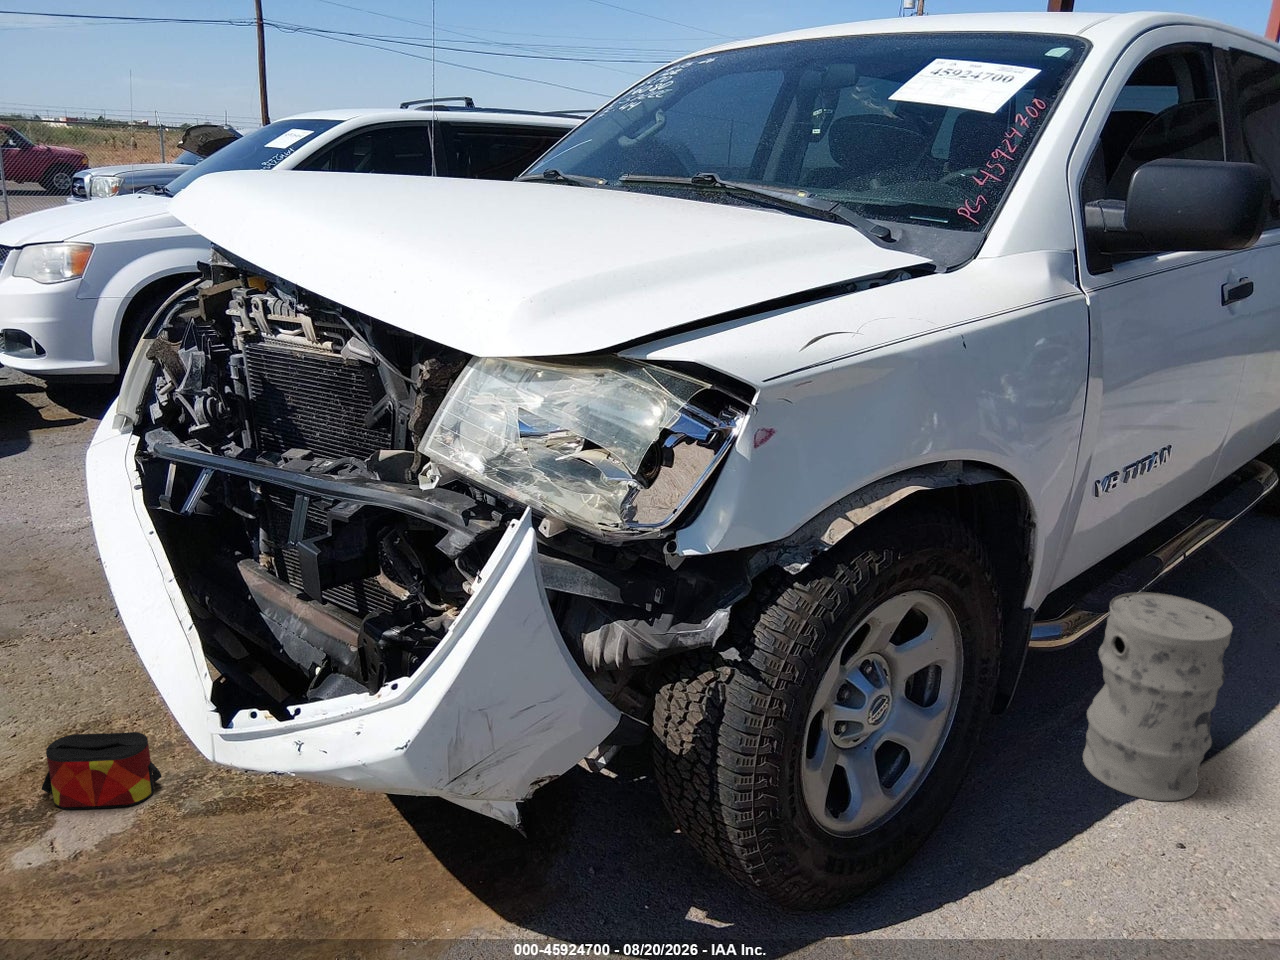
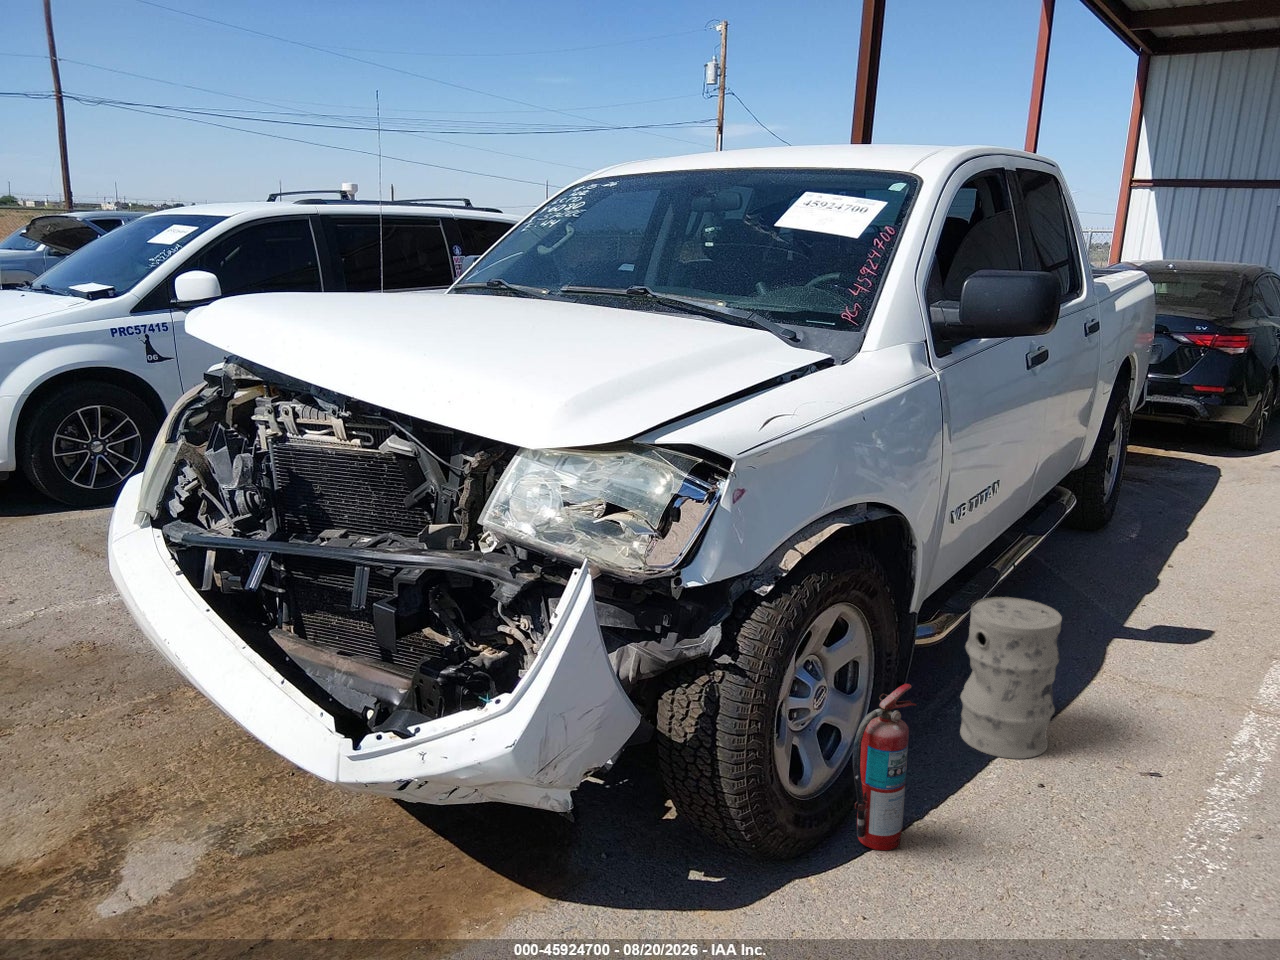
fire extinguisher: none [918,700,1013,908] -> present [853,684,917,850]
bag: present [42,732,162,809] -> none [101,791,208,865]

